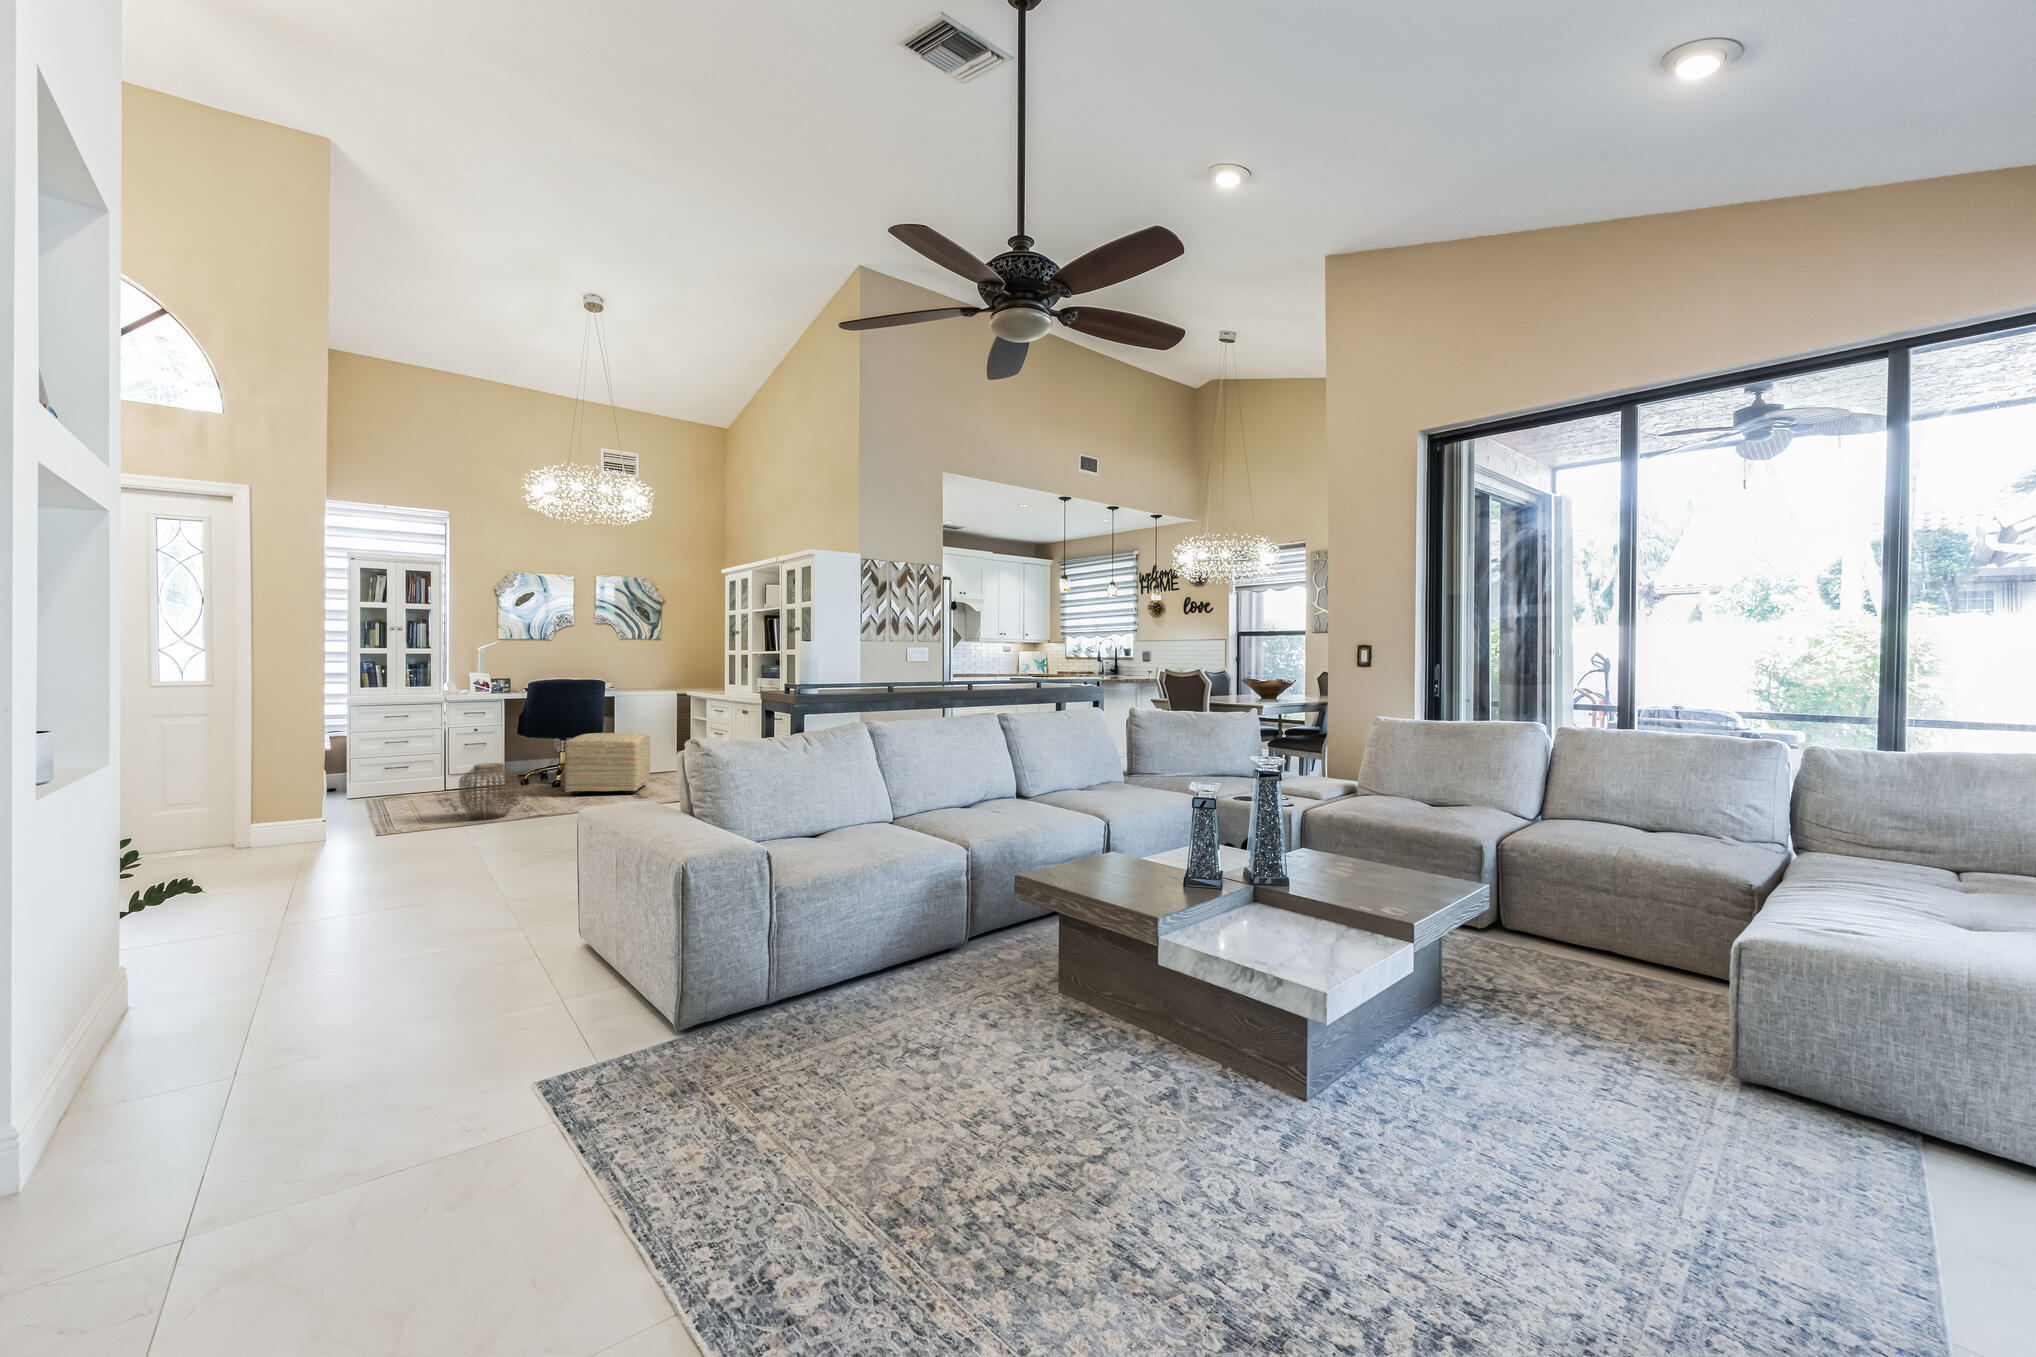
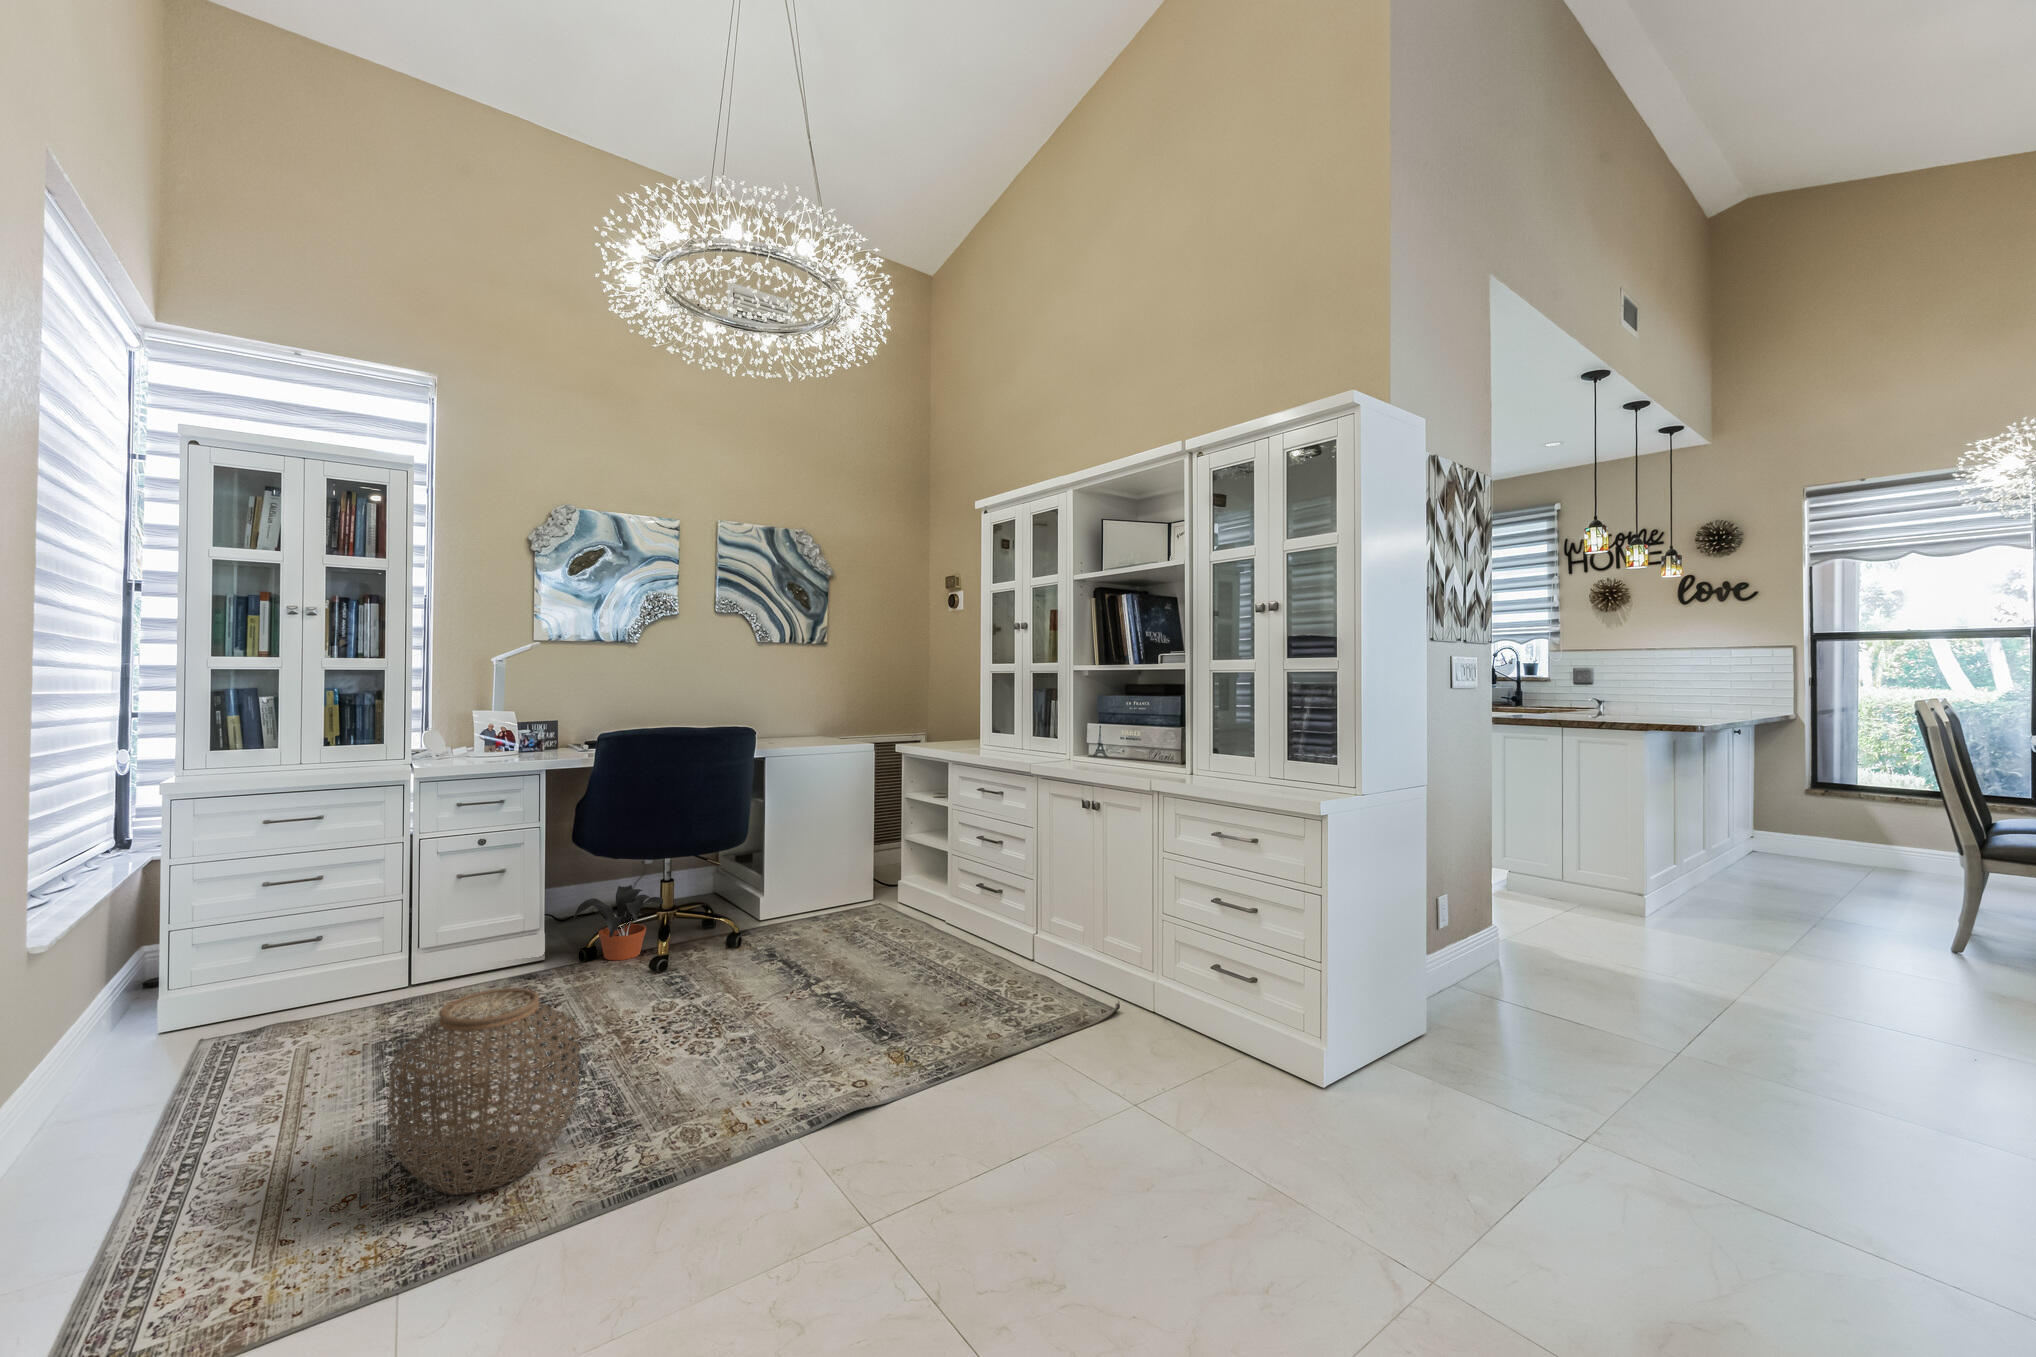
ottoman: present [565,733,650,795] -> none [688,844,860,1010]
potted plant: none [519,754,564,786] -> present [574,885,663,960]

